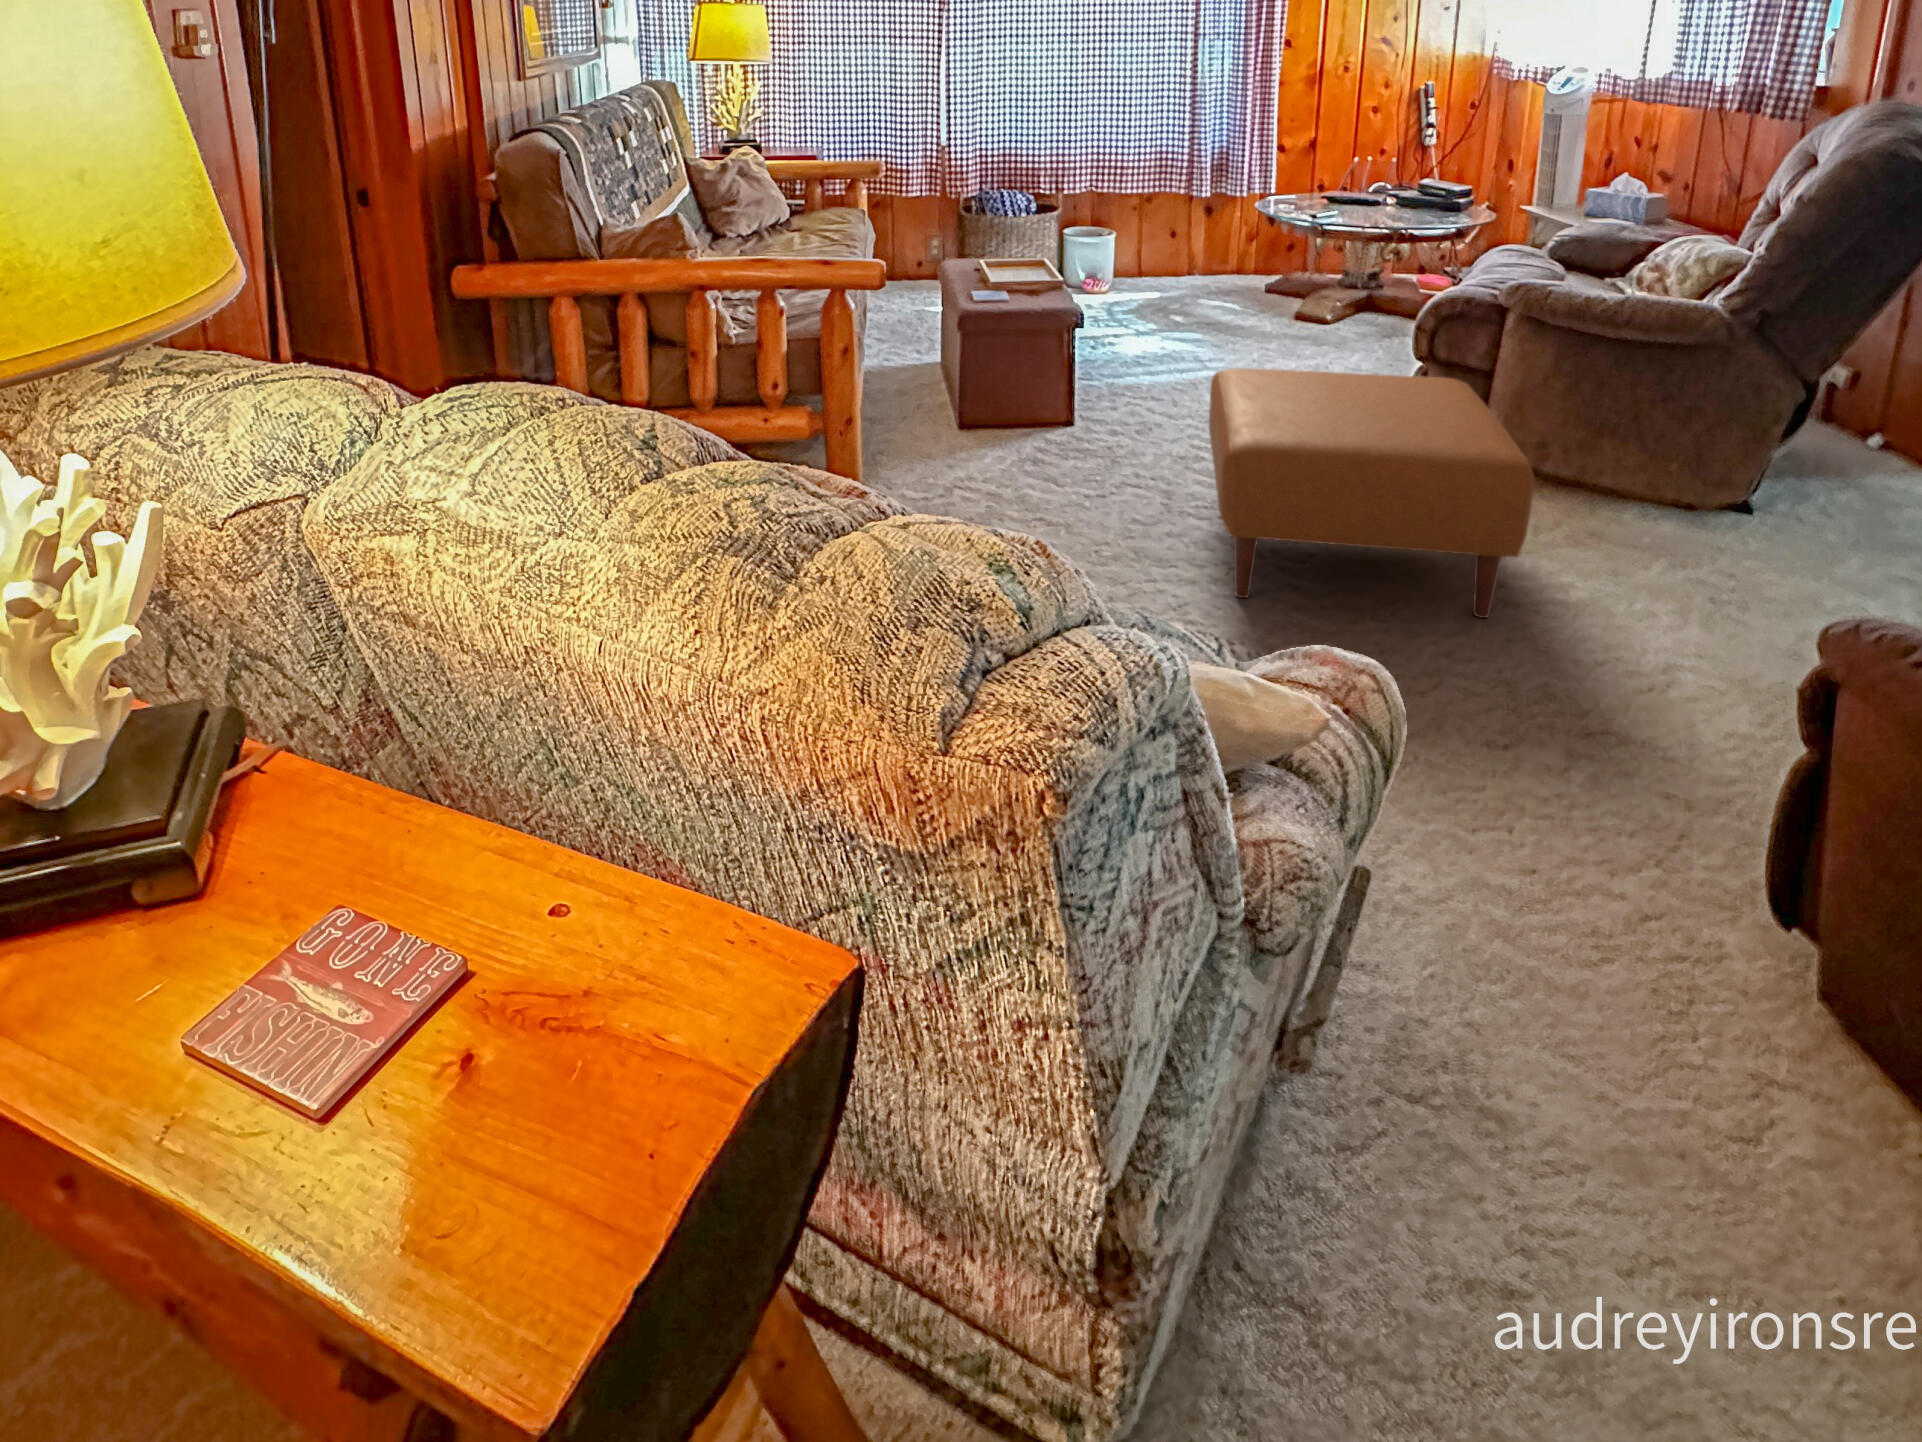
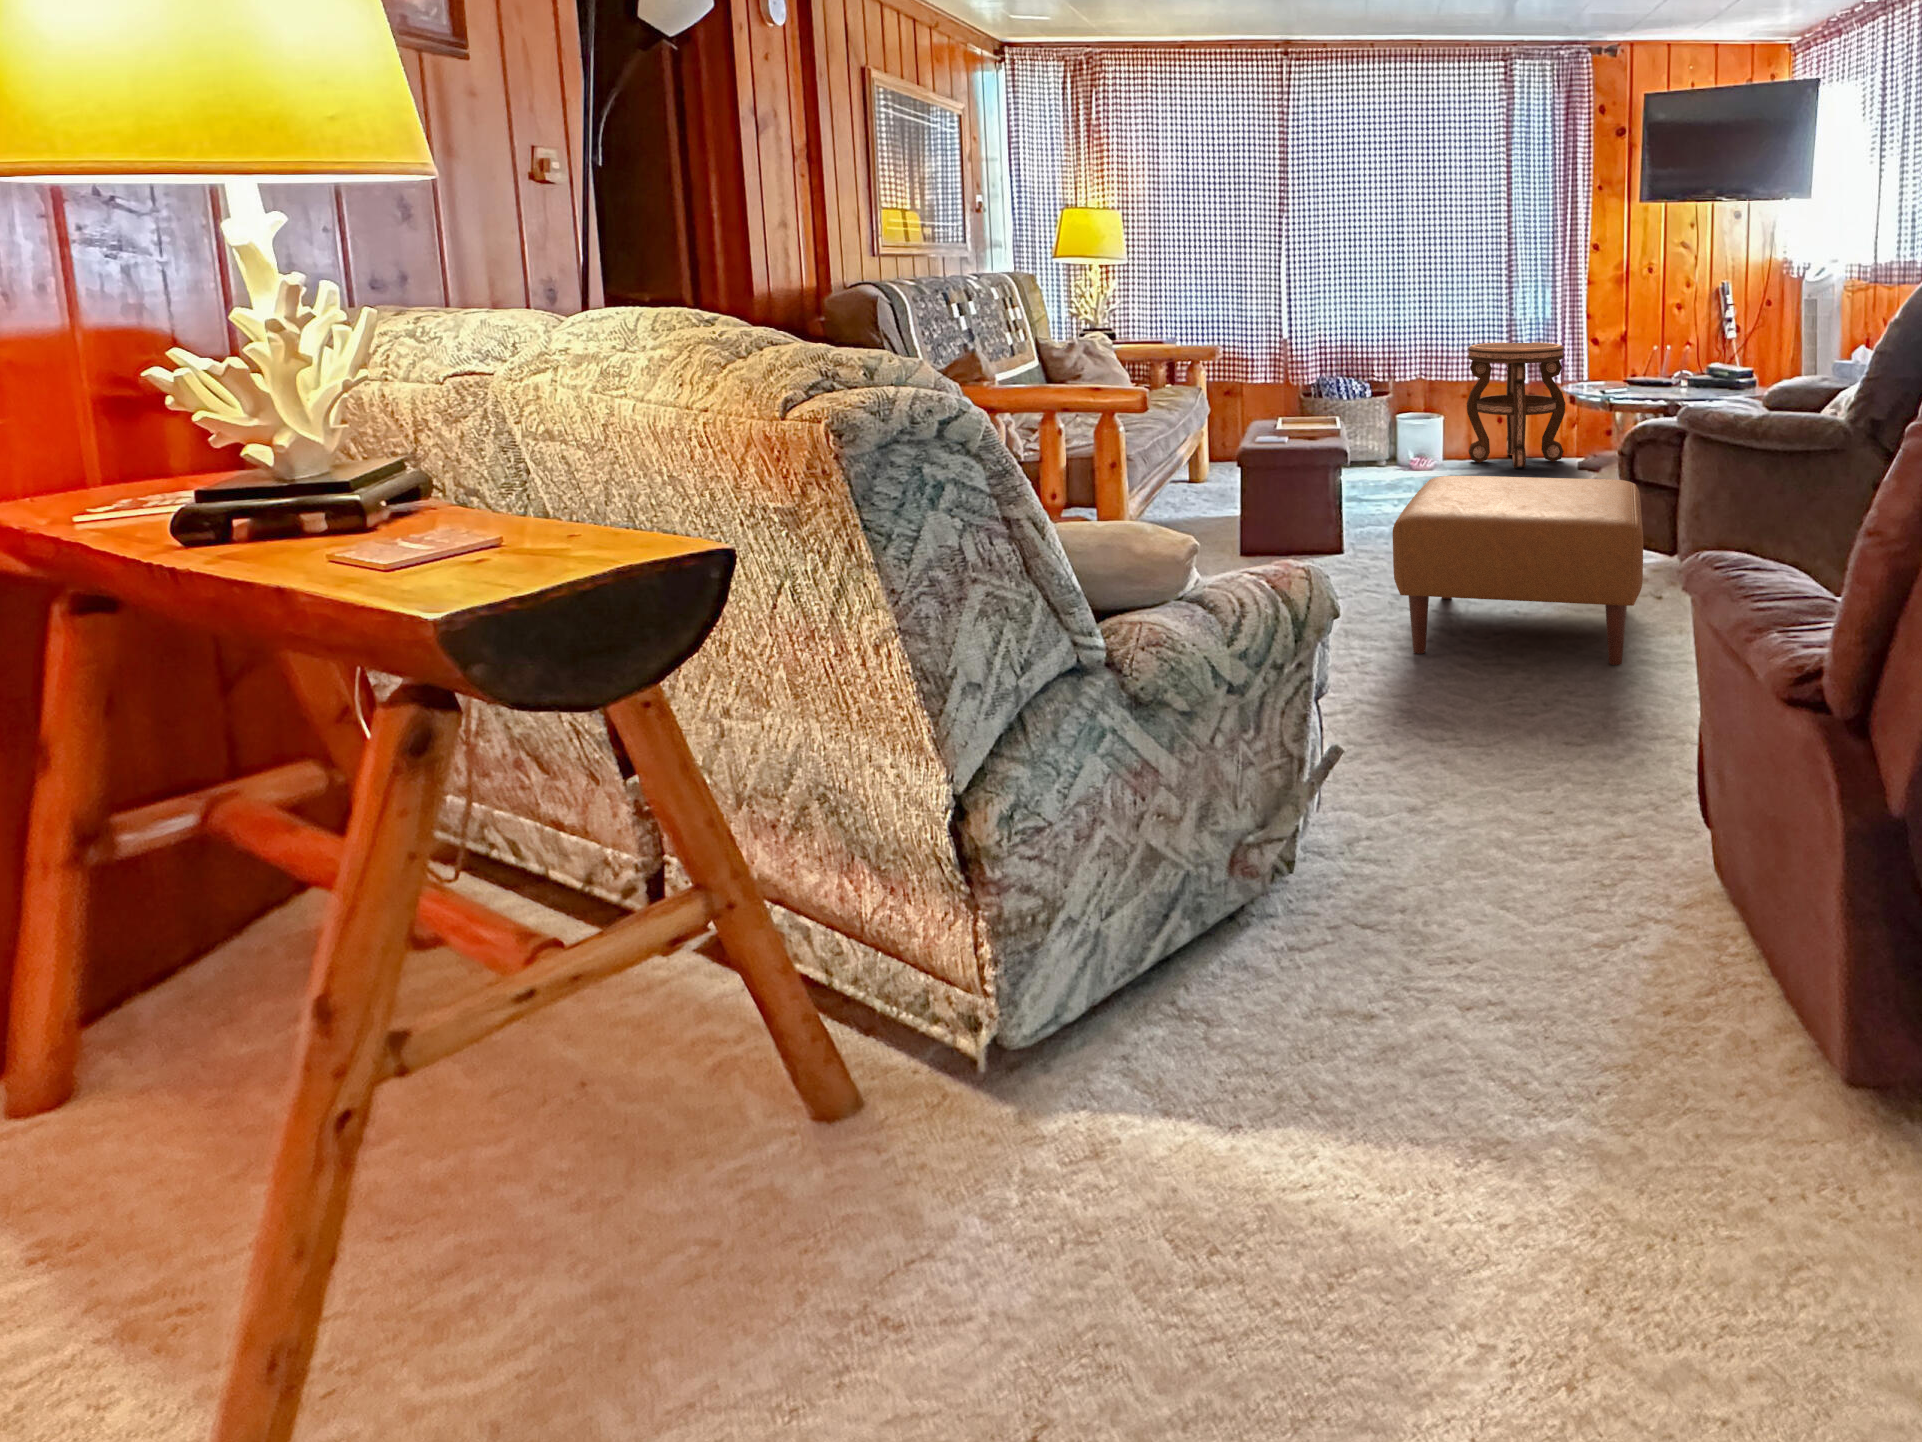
side table: none [1146,153,1260,297] -> present [1467,342,1565,468]

